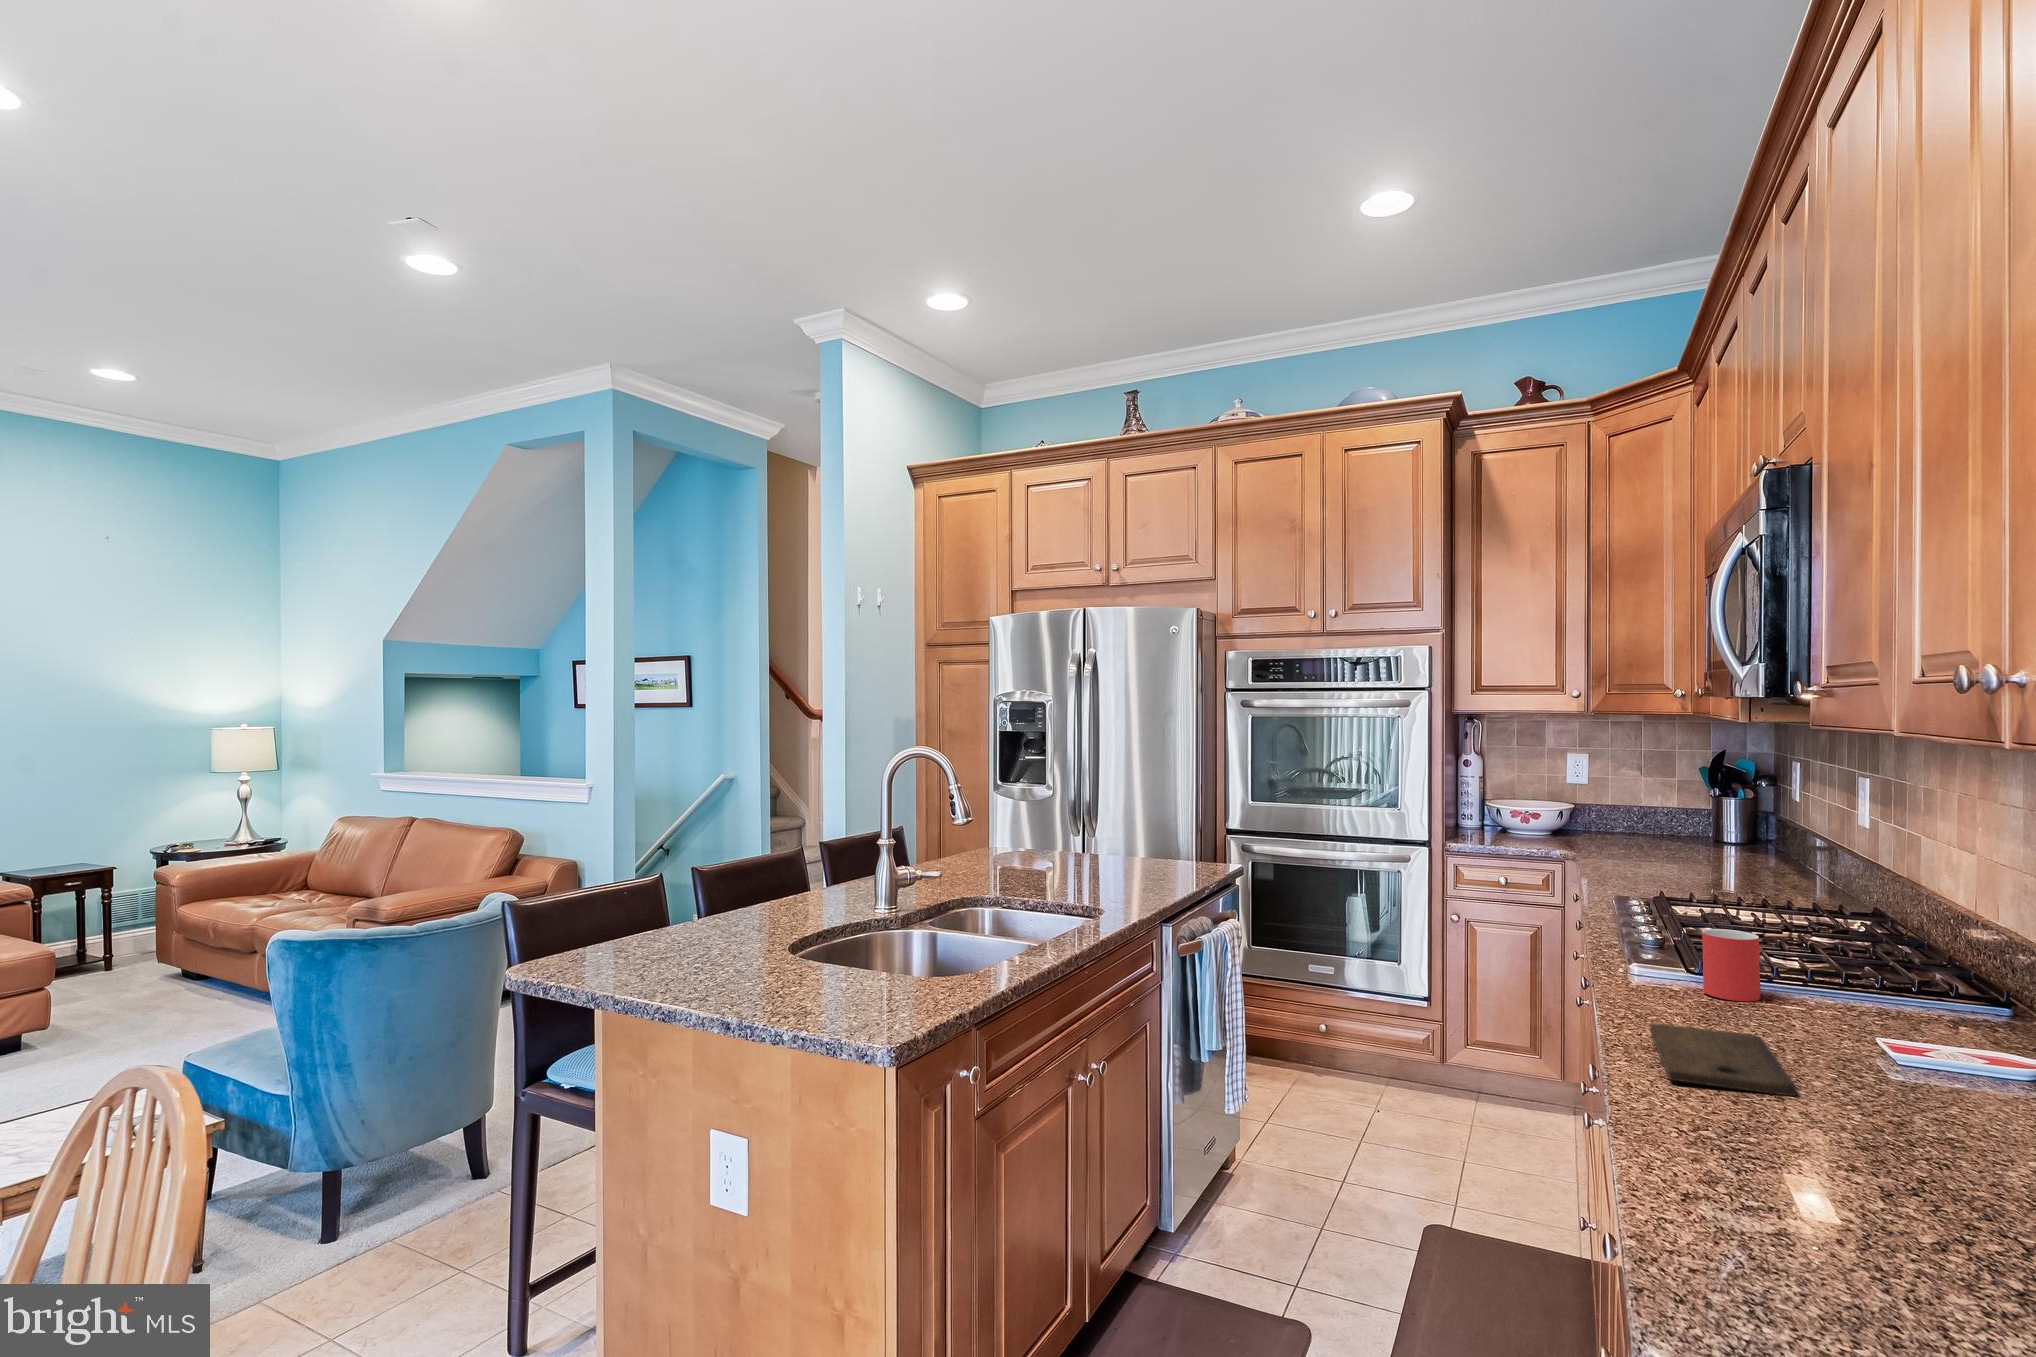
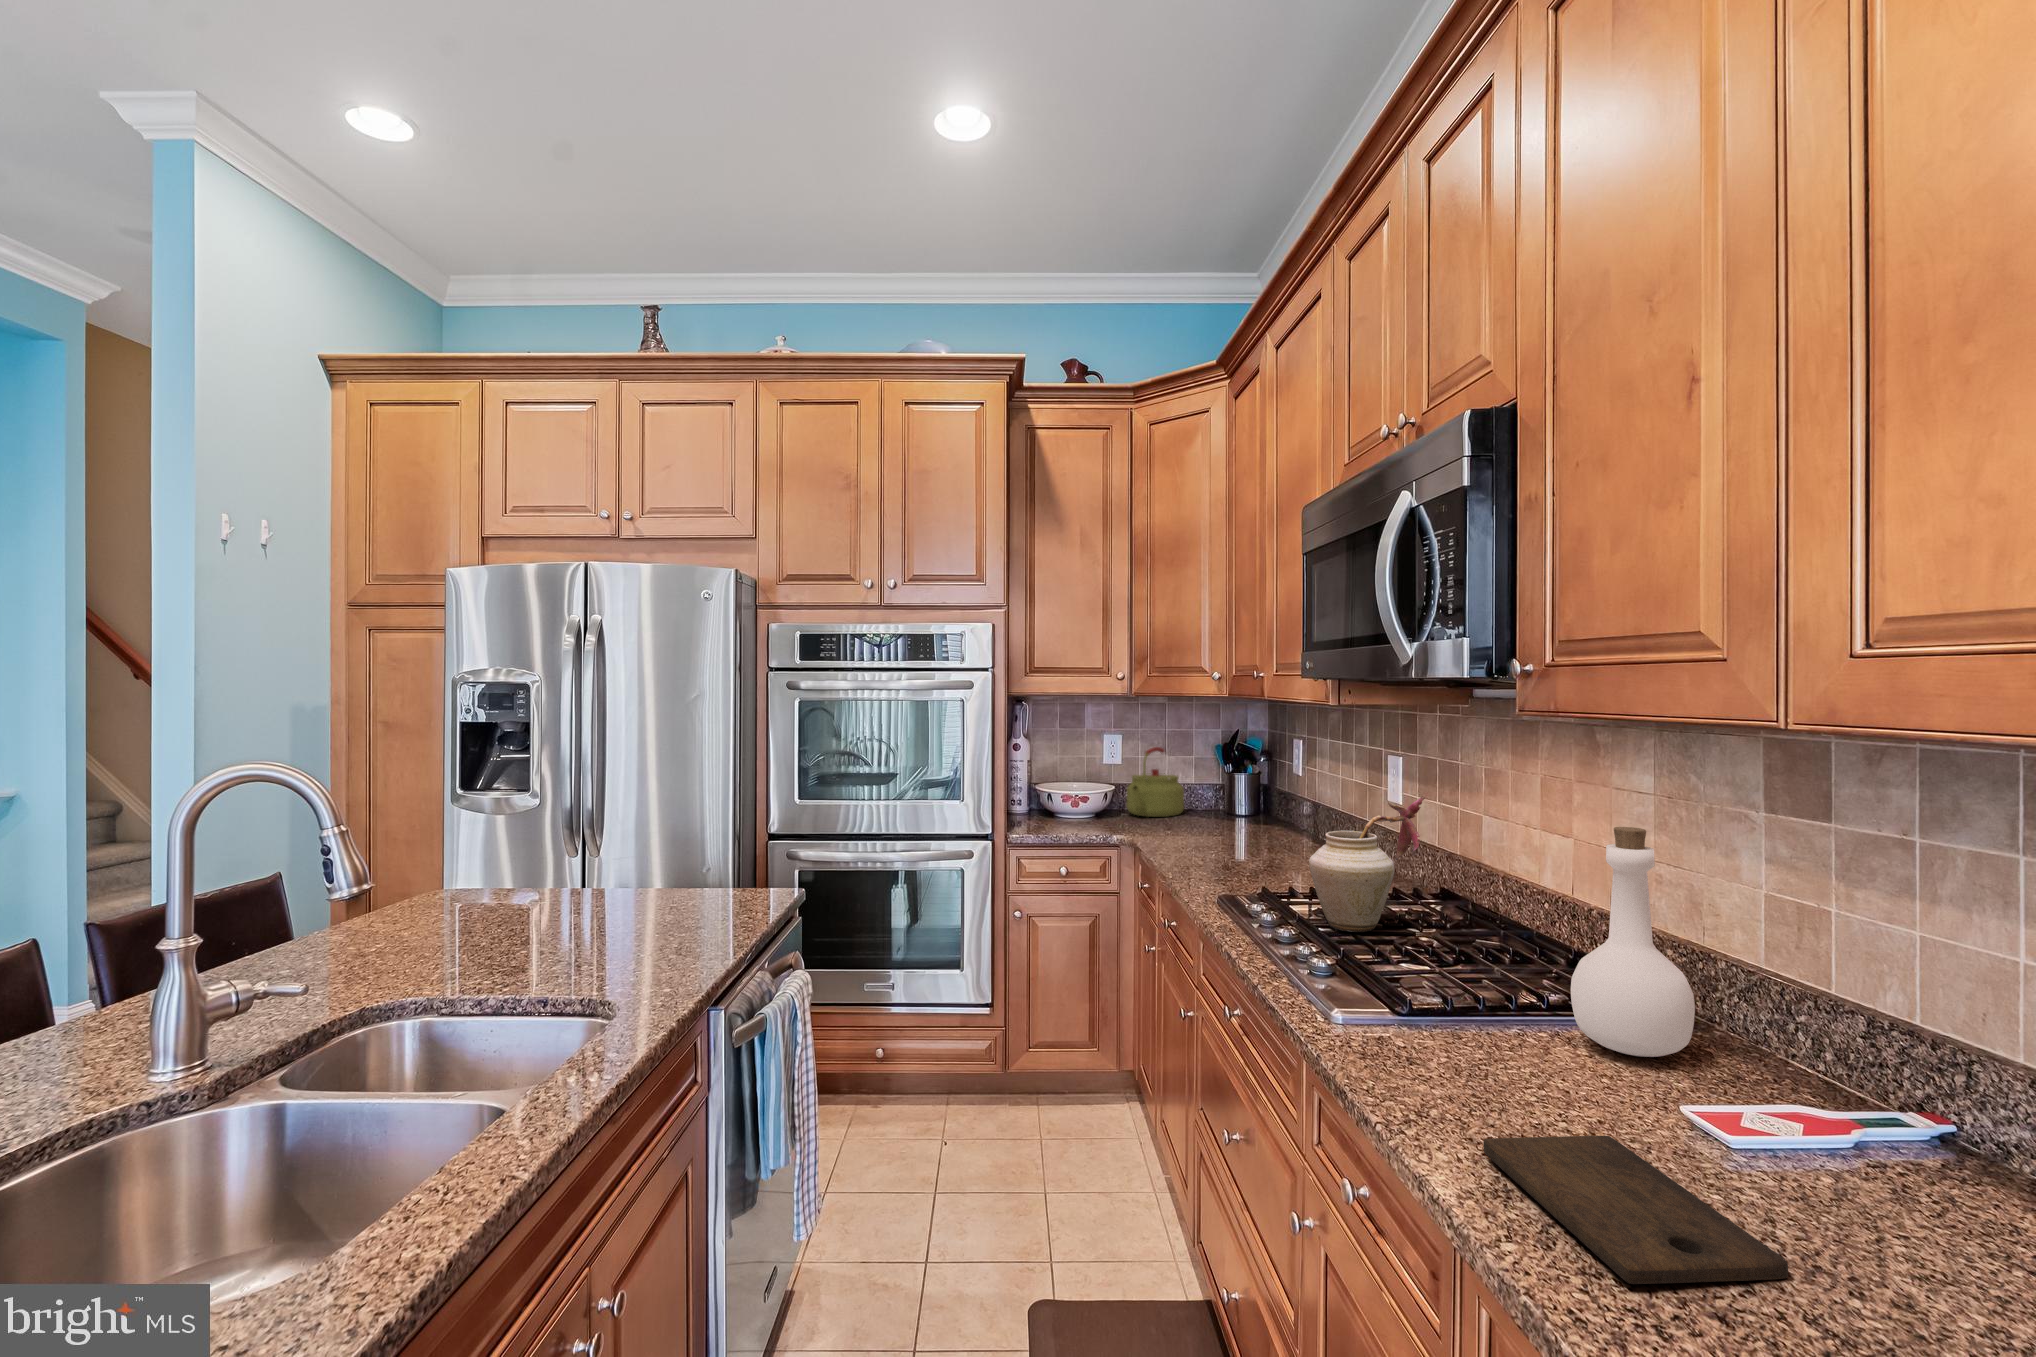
kettle: none [1590,767,1659,839] -> present [1126,747,1184,817]
vase: none [1679,811,1811,931] -> present [1309,796,1425,932]
bottle: none [1821,826,1934,1015] -> present [1571,827,1695,1057]
mug: present [1702,929,1760,1001] -> none [1430,960,1504,1055]

